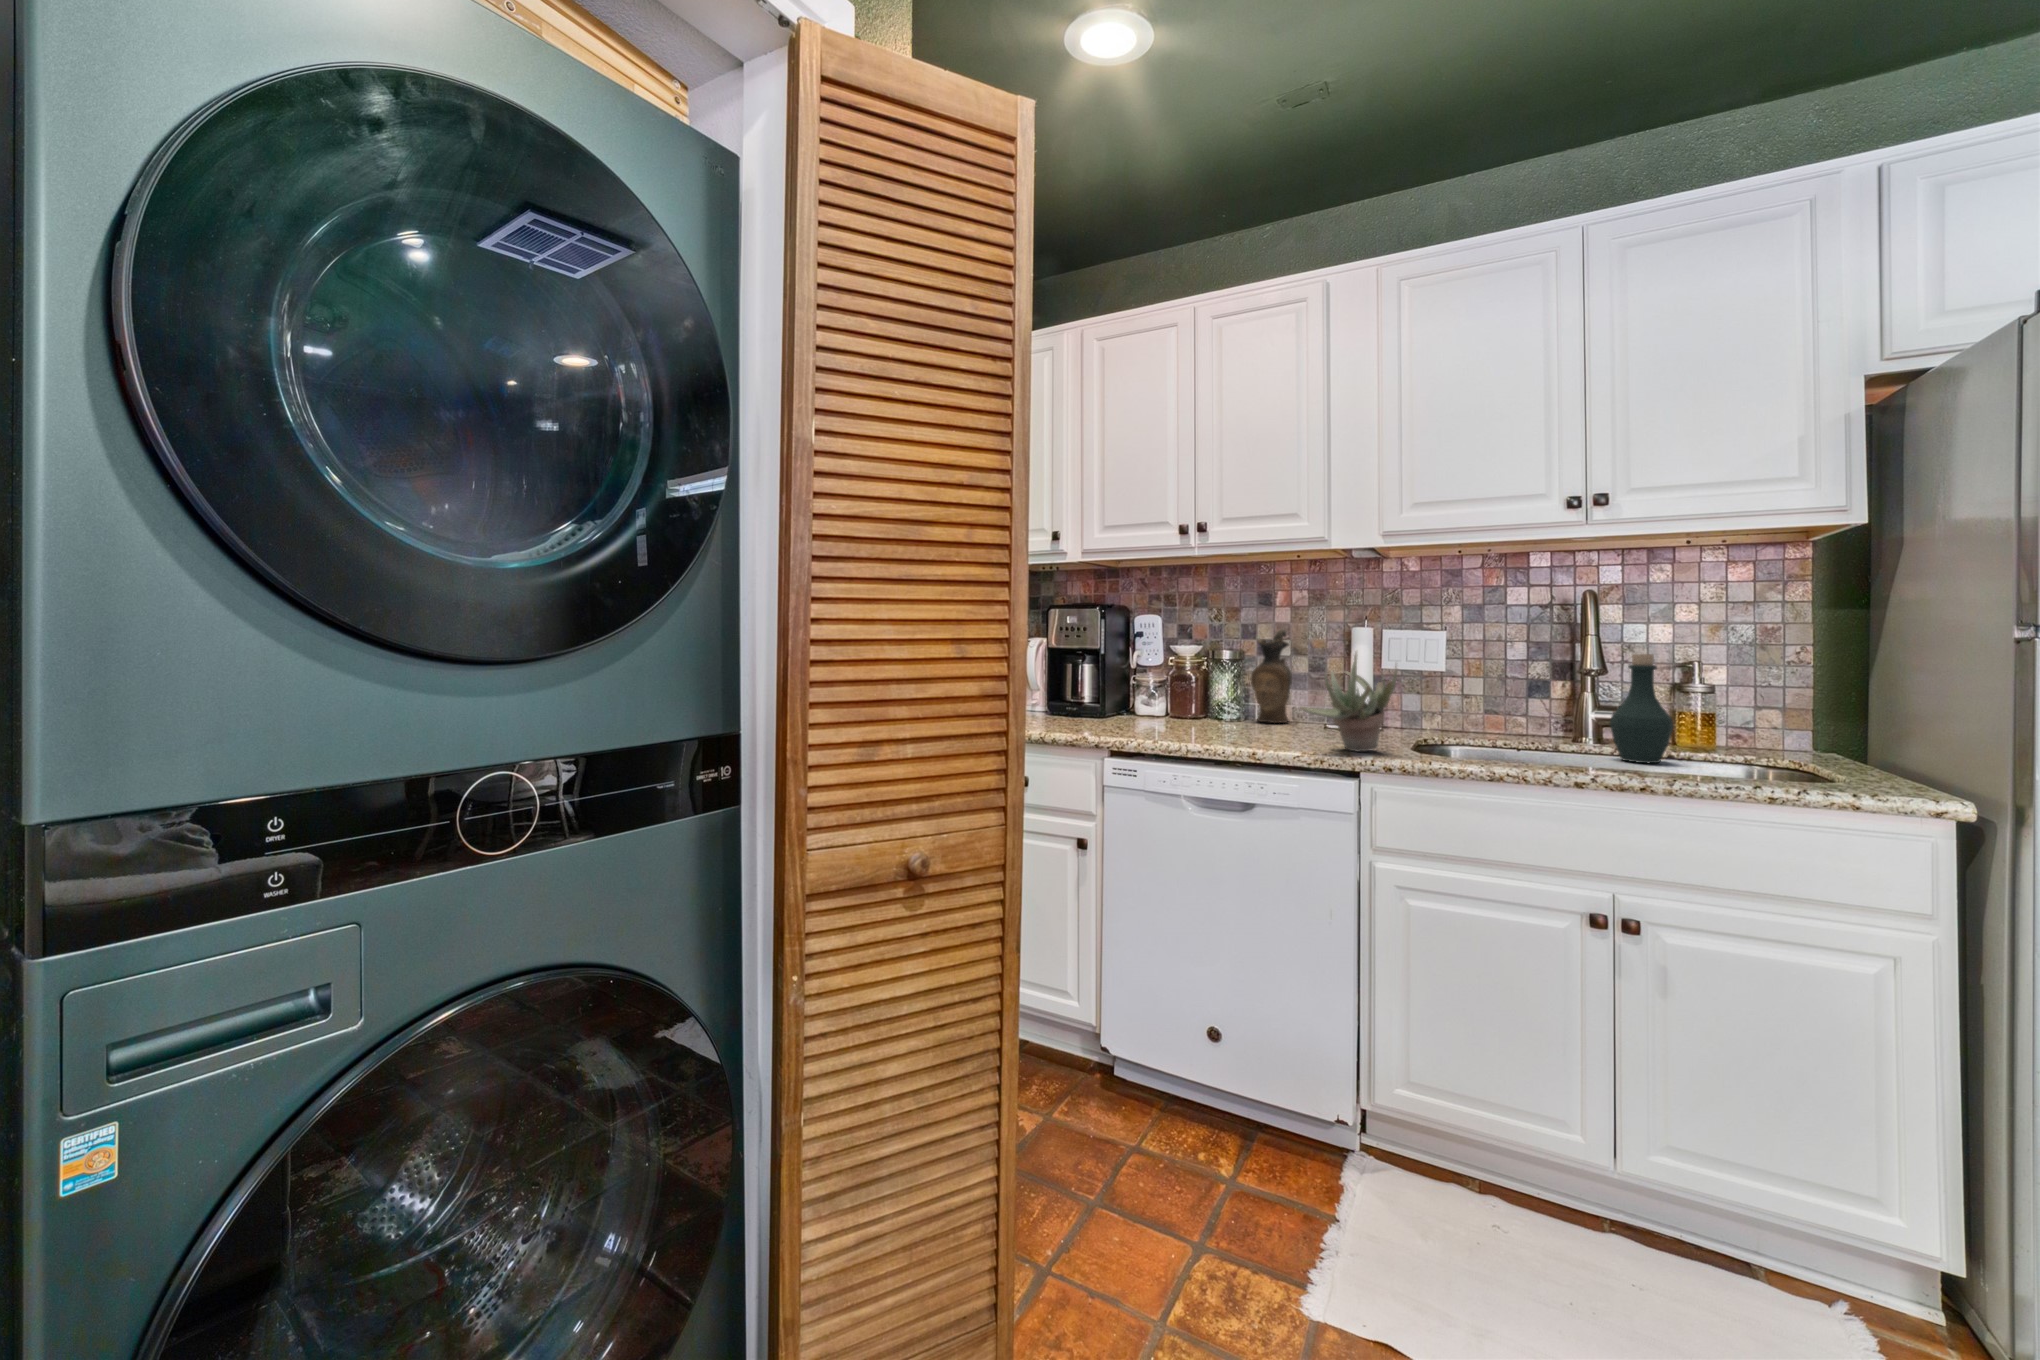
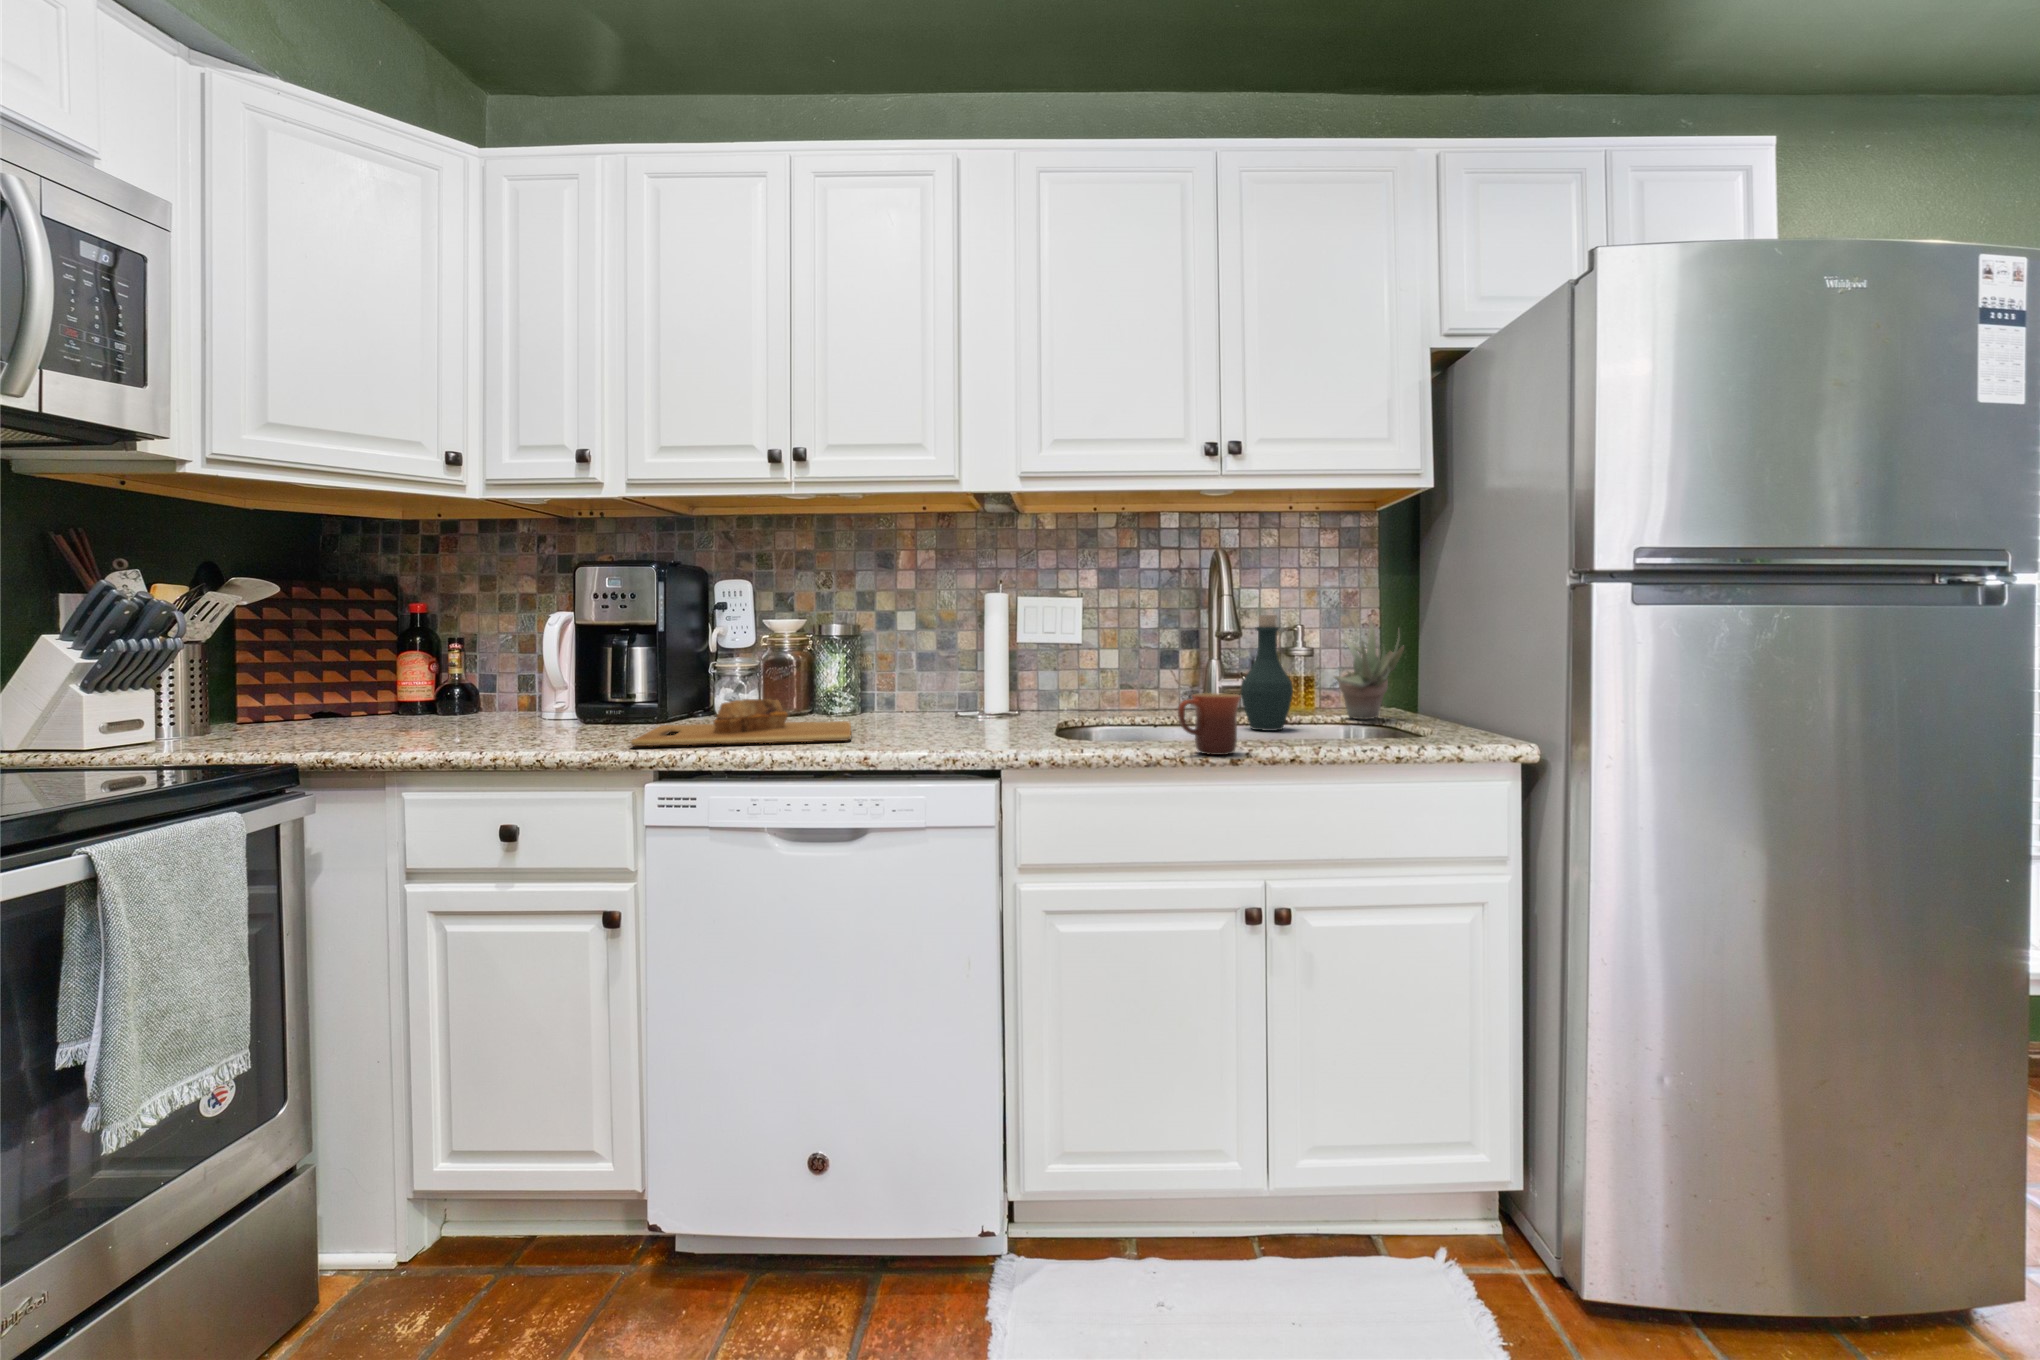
ceramic pitcher: present [1250,629,1292,723] -> none [869,597,917,715]
succulent plant: present [1300,652,1397,752] -> present [1334,618,1404,720]
cutting board: none [1093,705,1240,740] -> present [631,699,851,747]
mug: none [1524,725,1592,779] -> present [1178,693,1241,755]

